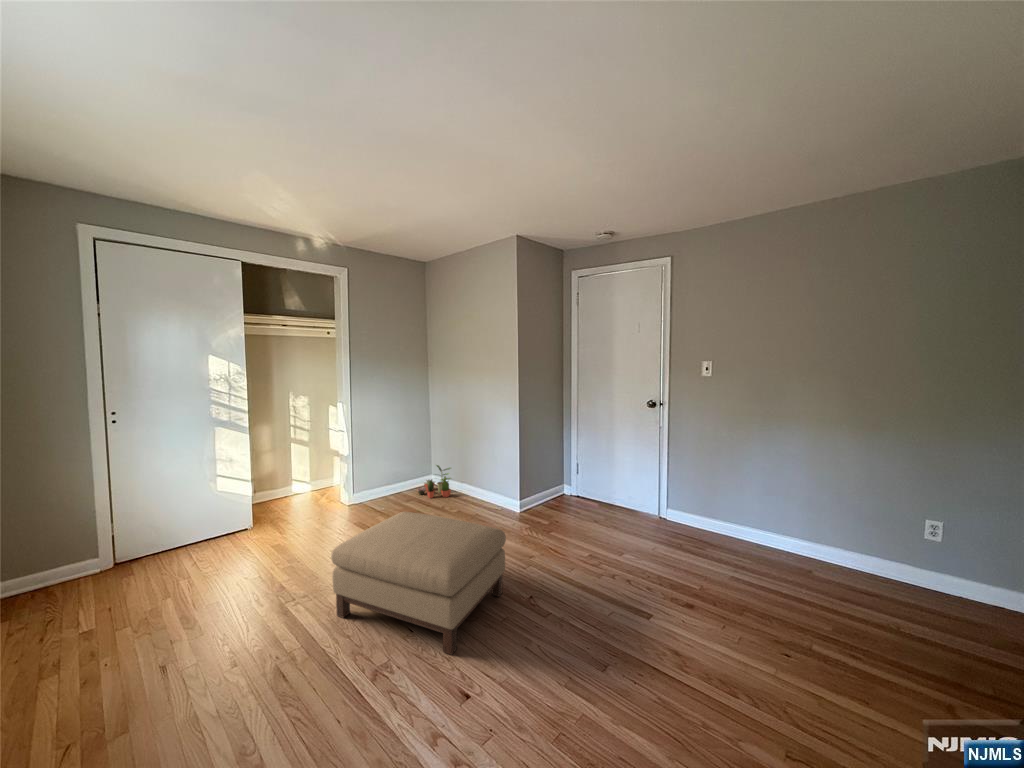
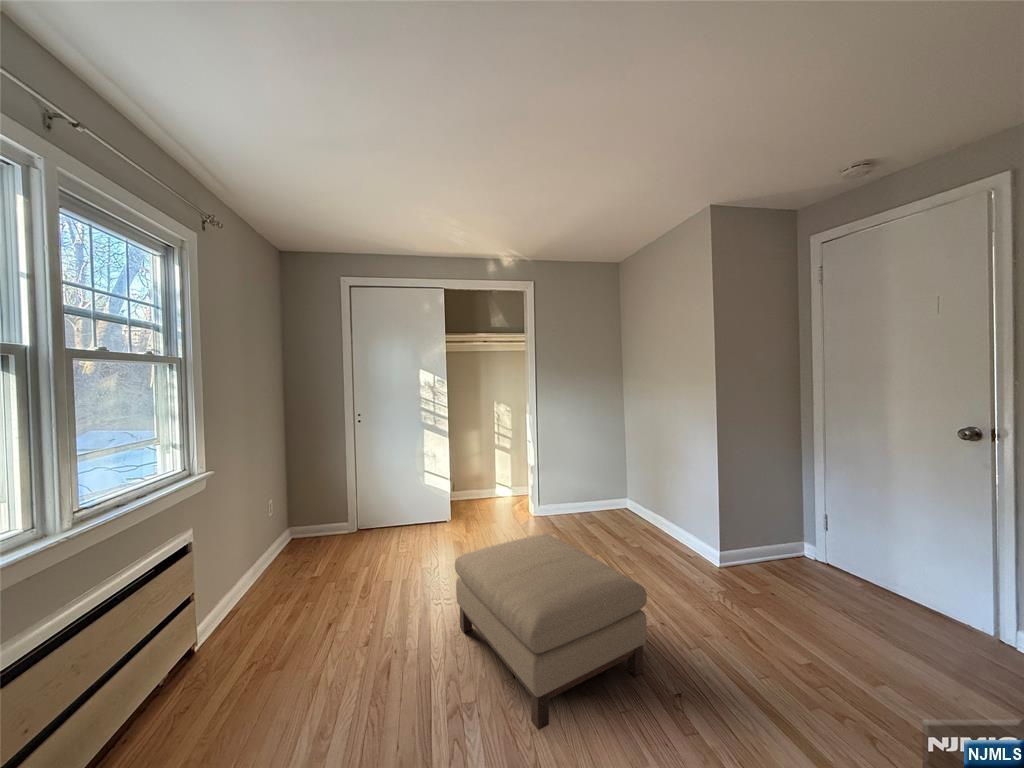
potted plant: present [417,465,451,498] -> none [604,487,644,527]

